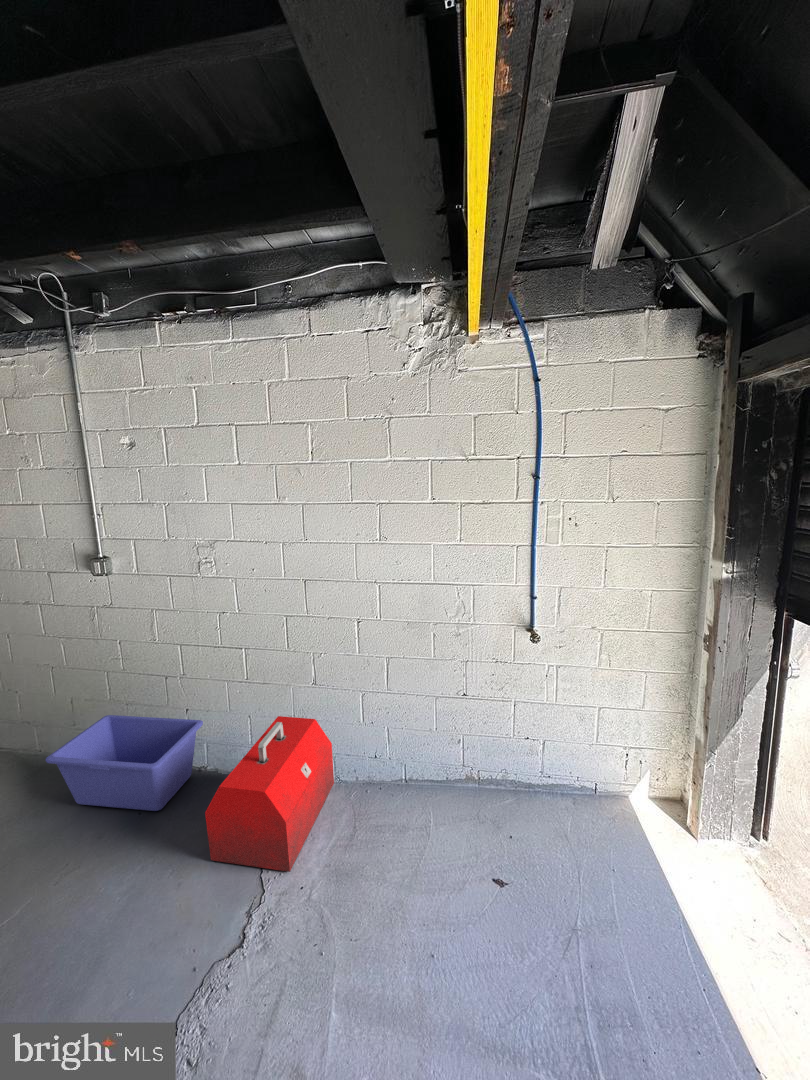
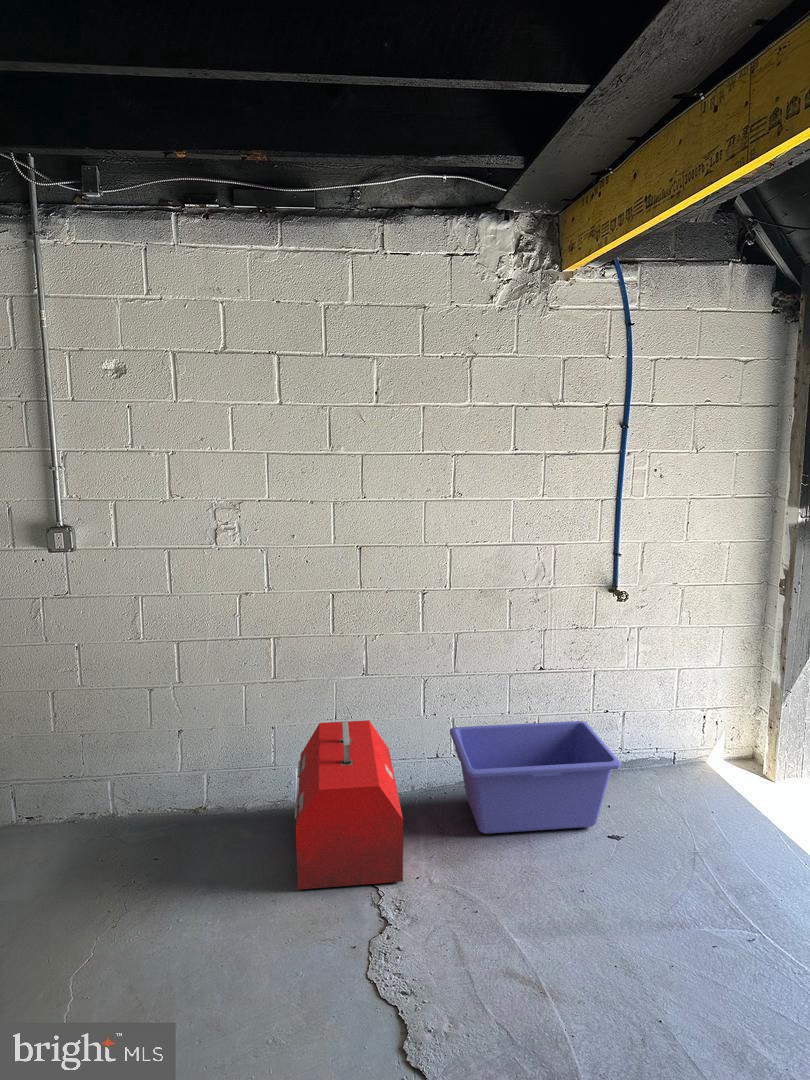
storage bin: present [45,715,203,811] -> present [450,721,621,834]

